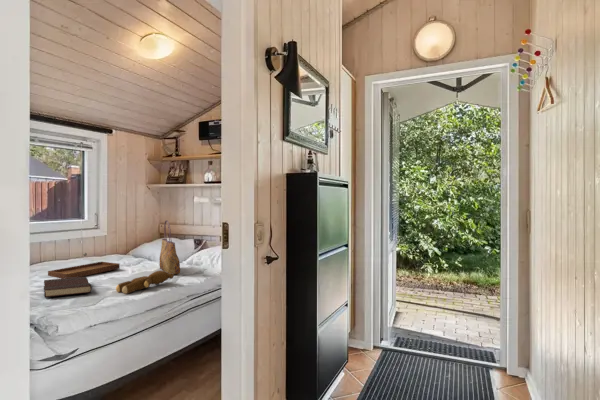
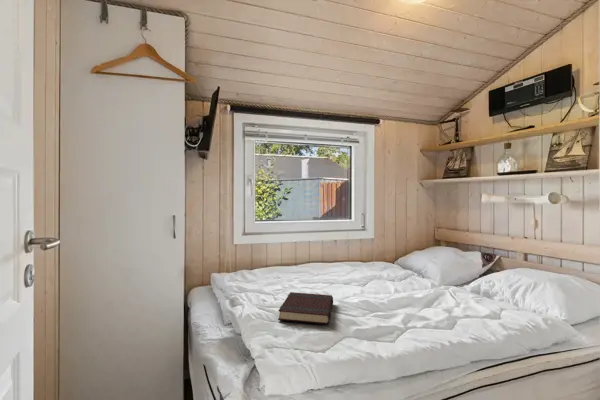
tote bag: present [160,220,180,274] -> none [429,228,459,312]
tray: present [48,253,120,279] -> none [305,261,378,293]
teddy bear: present [116,271,174,294] -> none [359,307,446,339]

